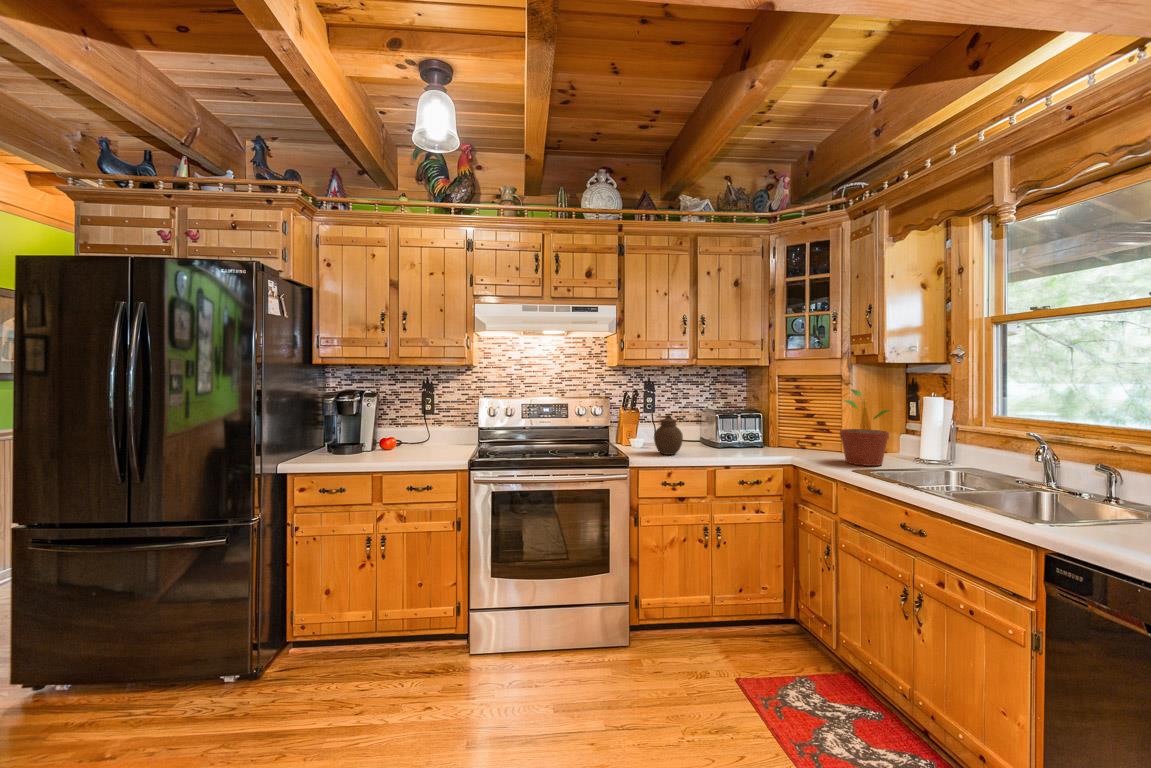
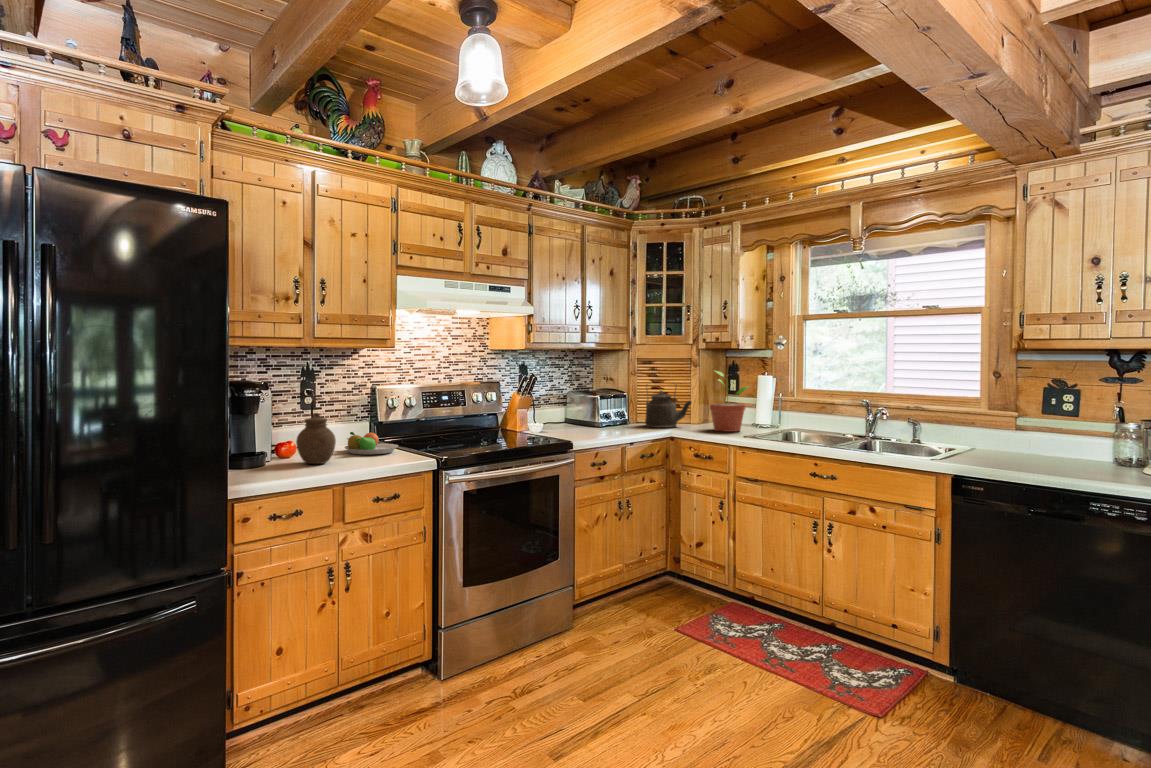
kettle: none [773,402,829,454] -> present [645,385,691,428]
jar: present [654,415,683,455] -> present [296,413,336,464]
fruit bowl: none [408,434,456,454] -> present [344,432,398,454]

